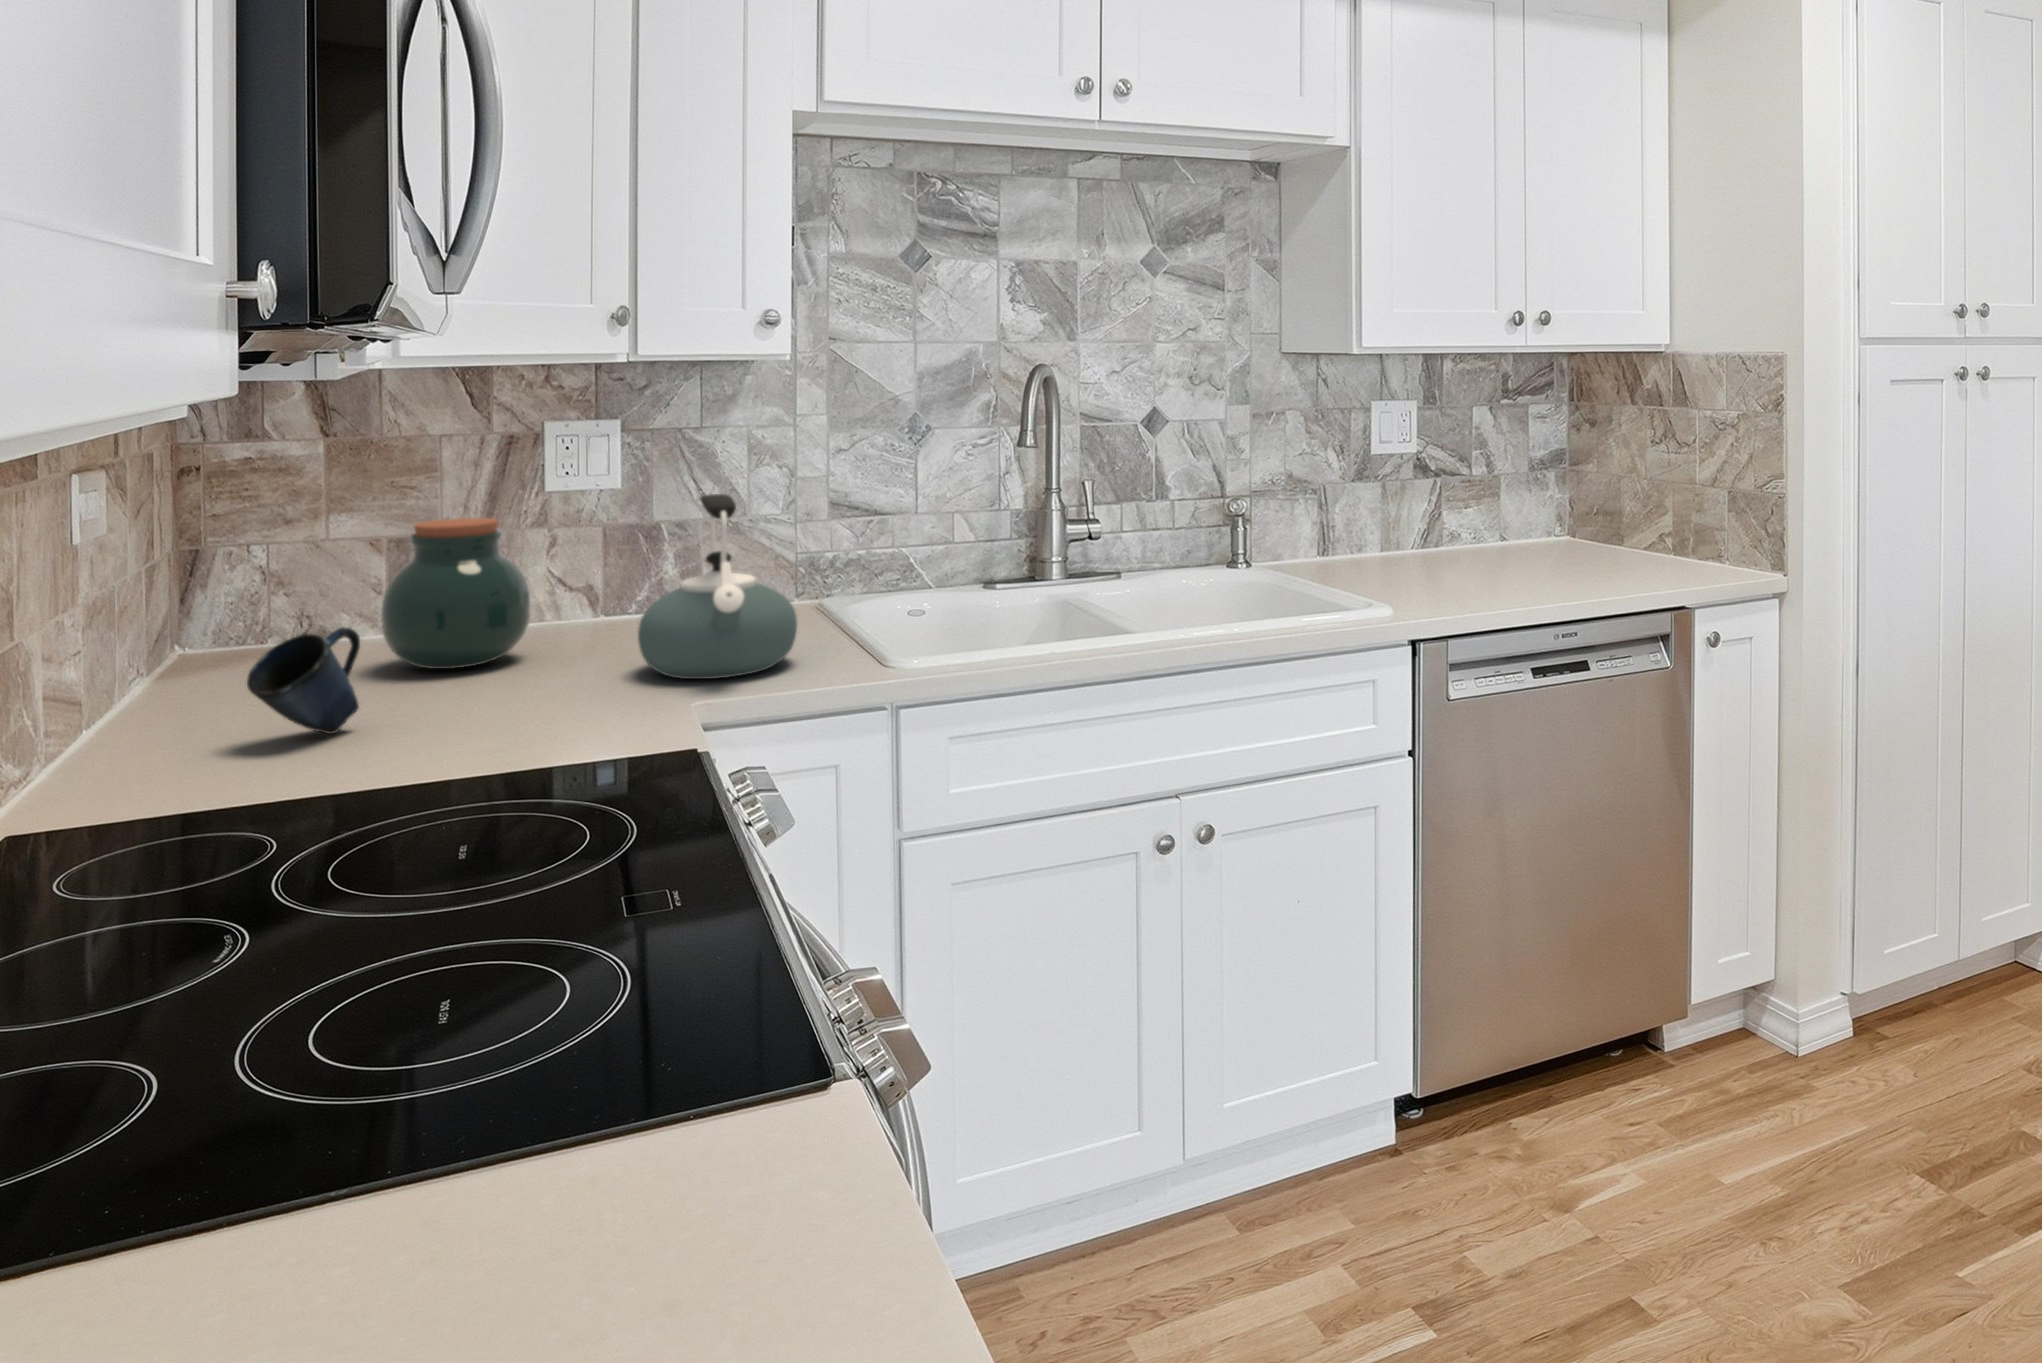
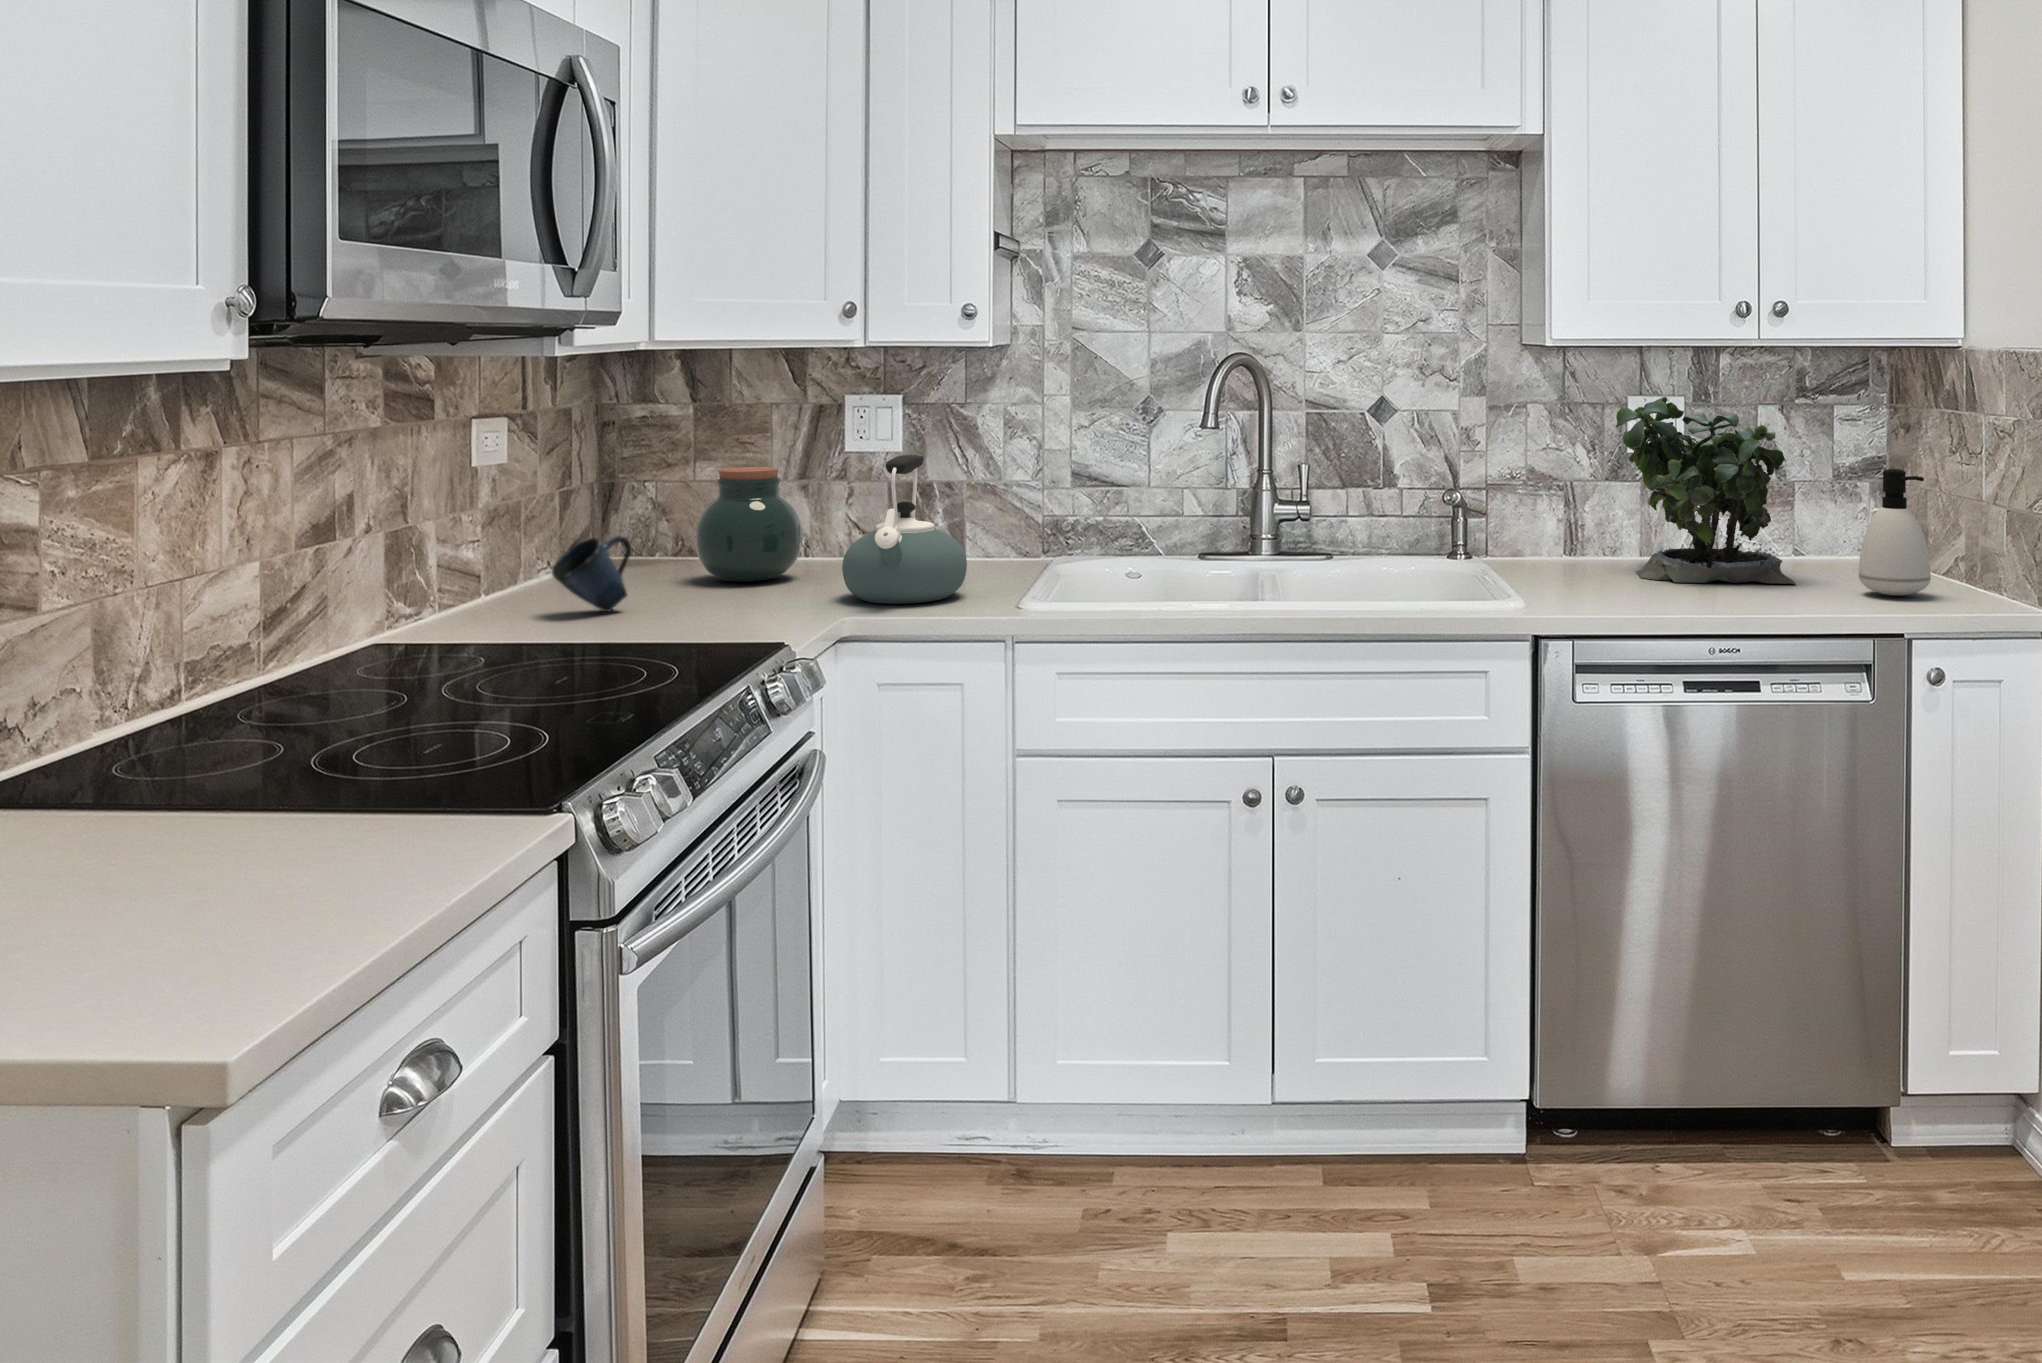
potted plant: none [1381,392,1554,575] -> present [1616,389,1796,584]
soap dispenser: none [1615,460,1676,573] -> present [1859,469,1931,596]

